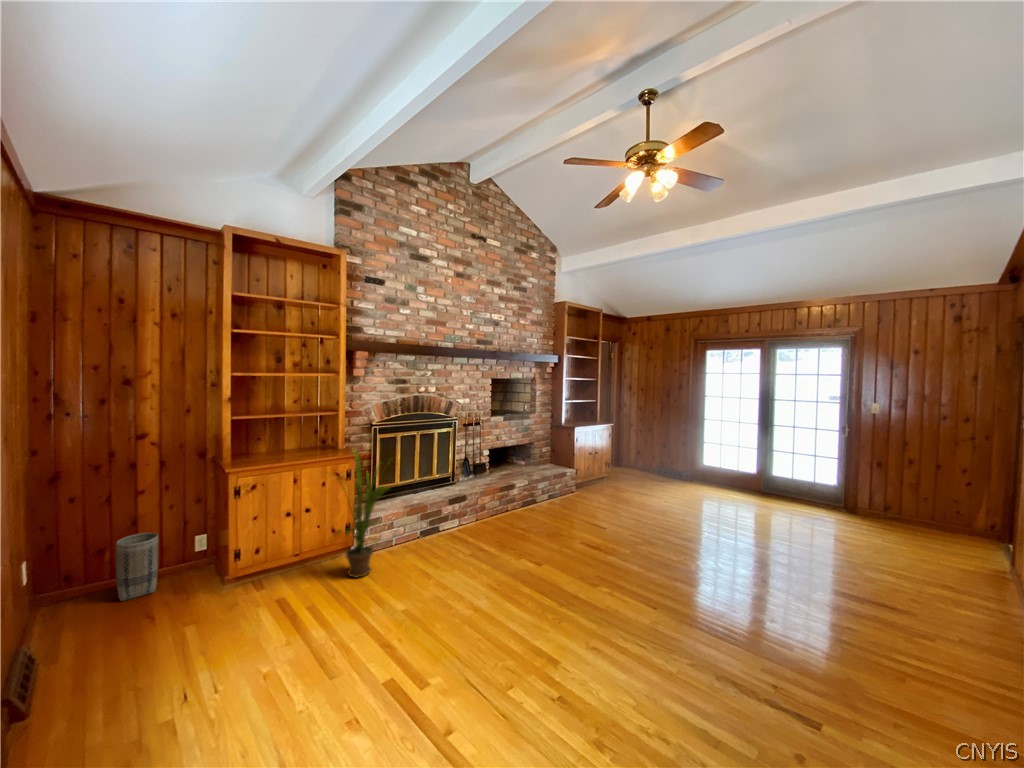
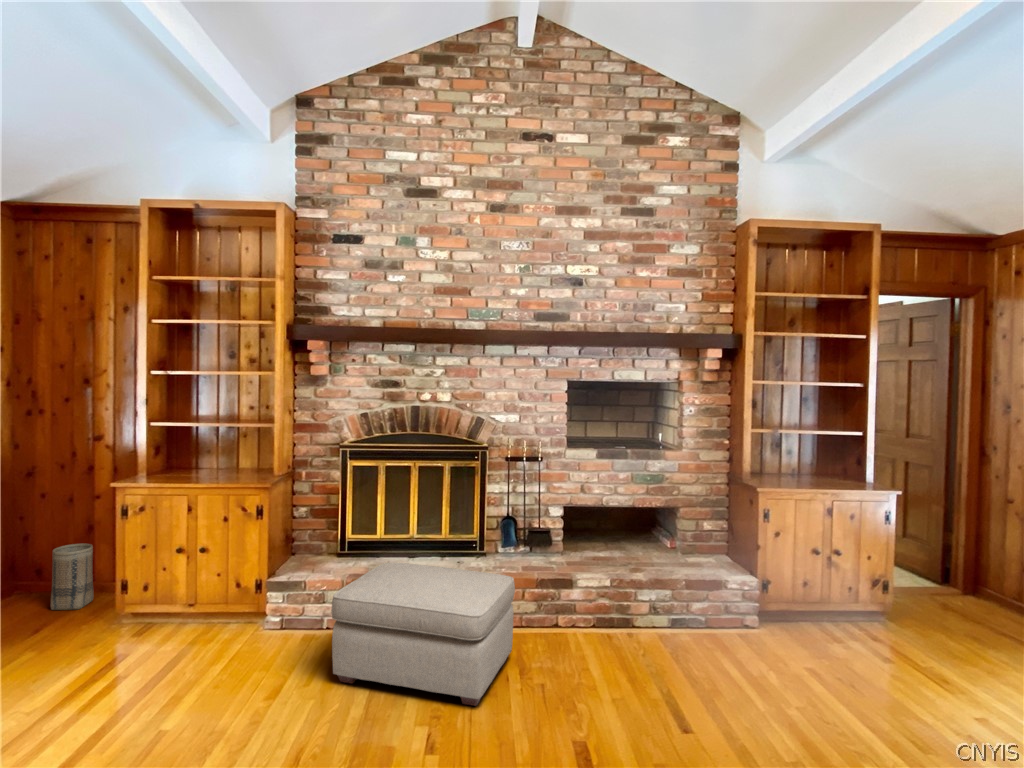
house plant: present [333,450,389,578] -> none [183,474,282,658]
ottoman: none [442,485,542,562] -> present [331,563,515,706]

